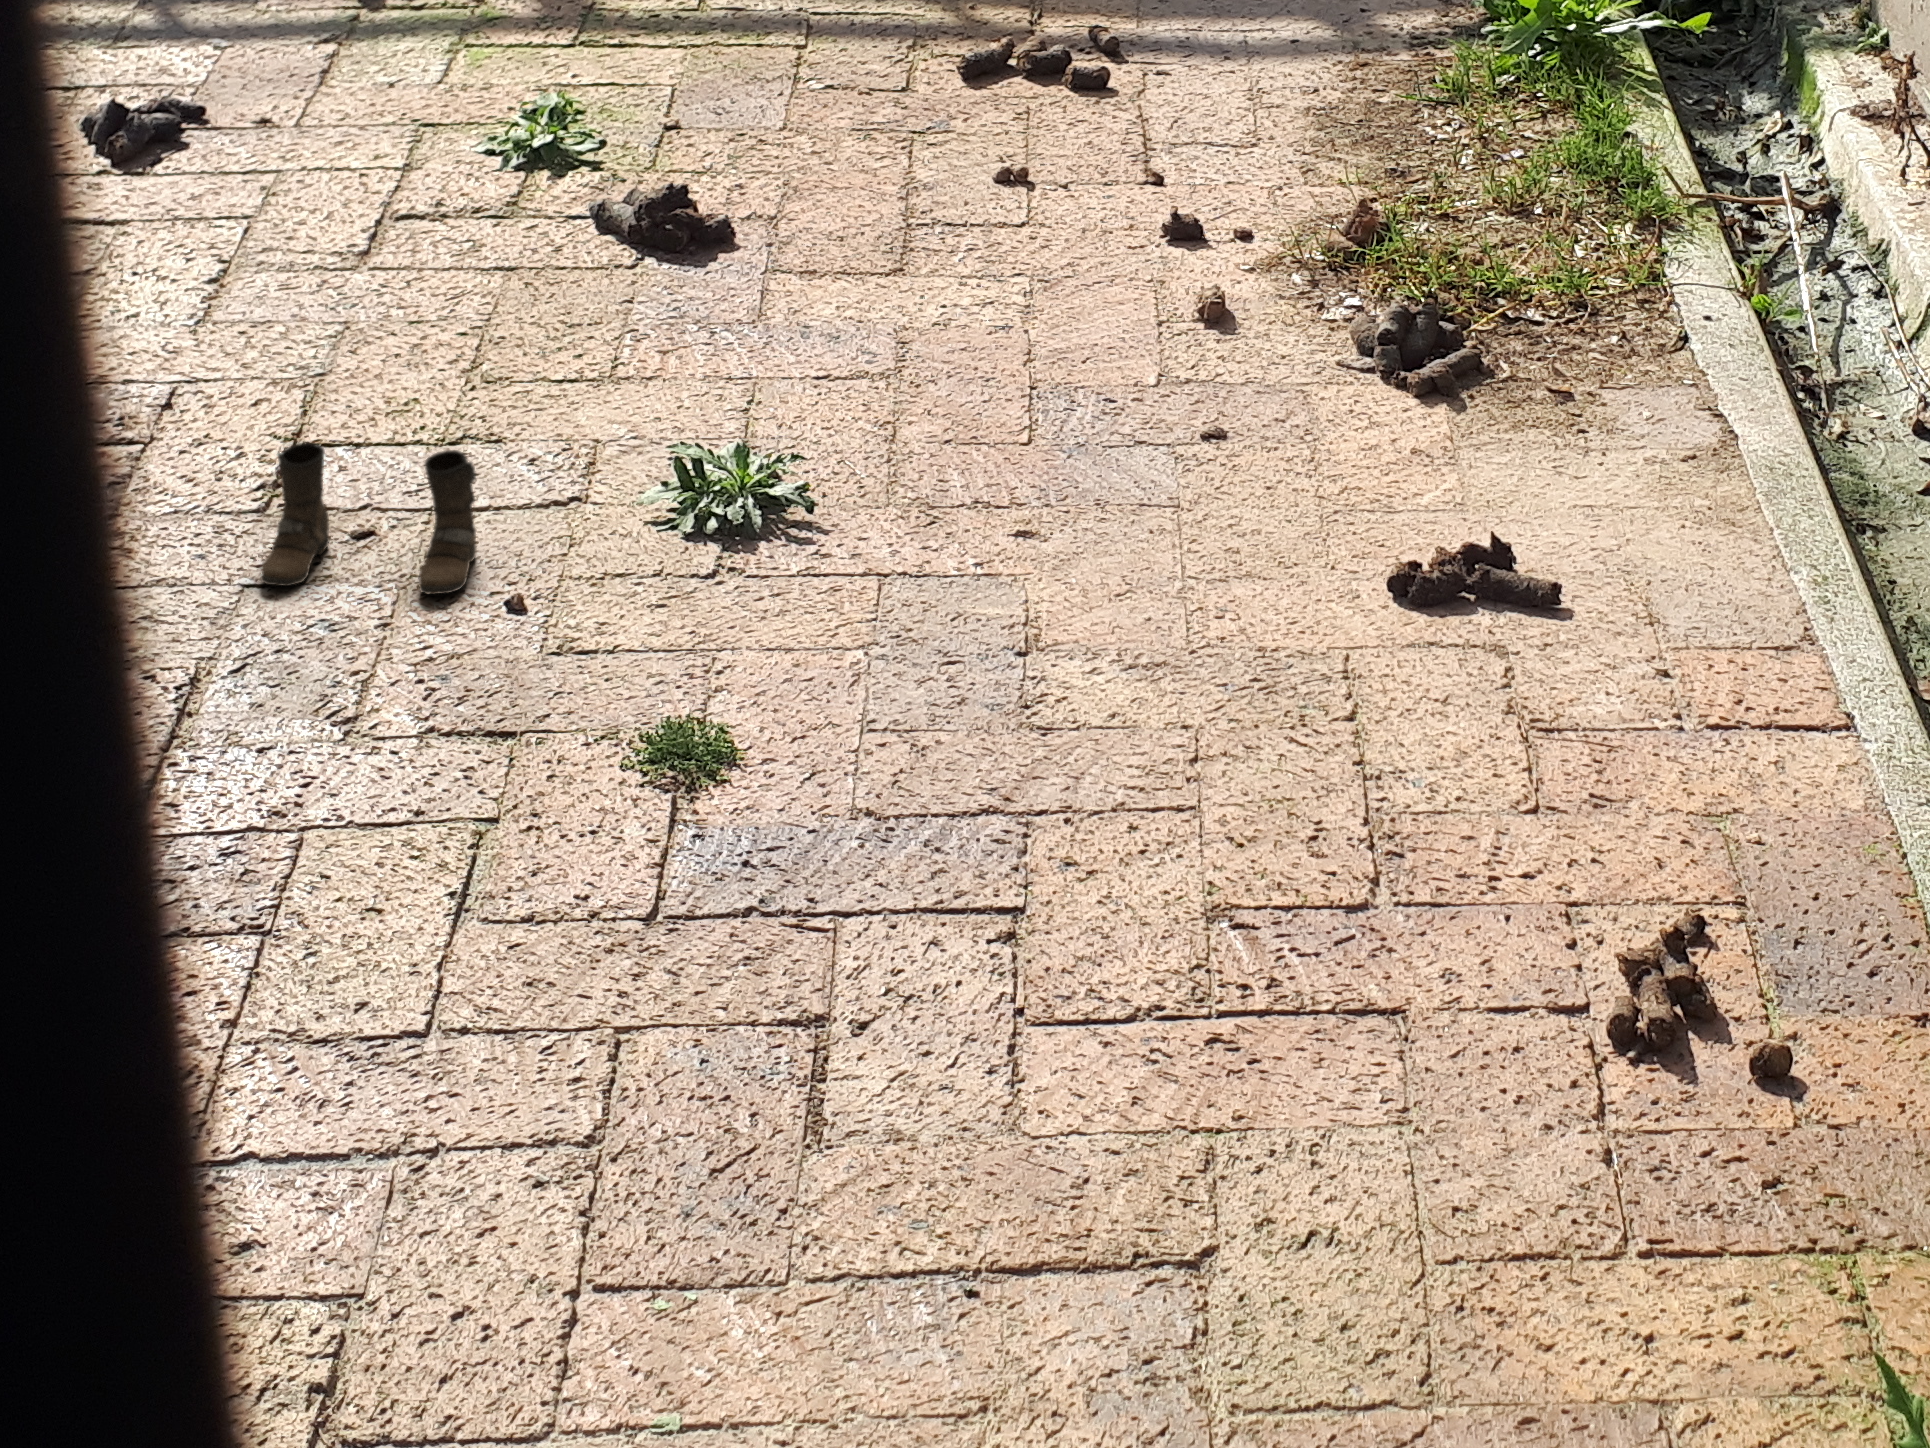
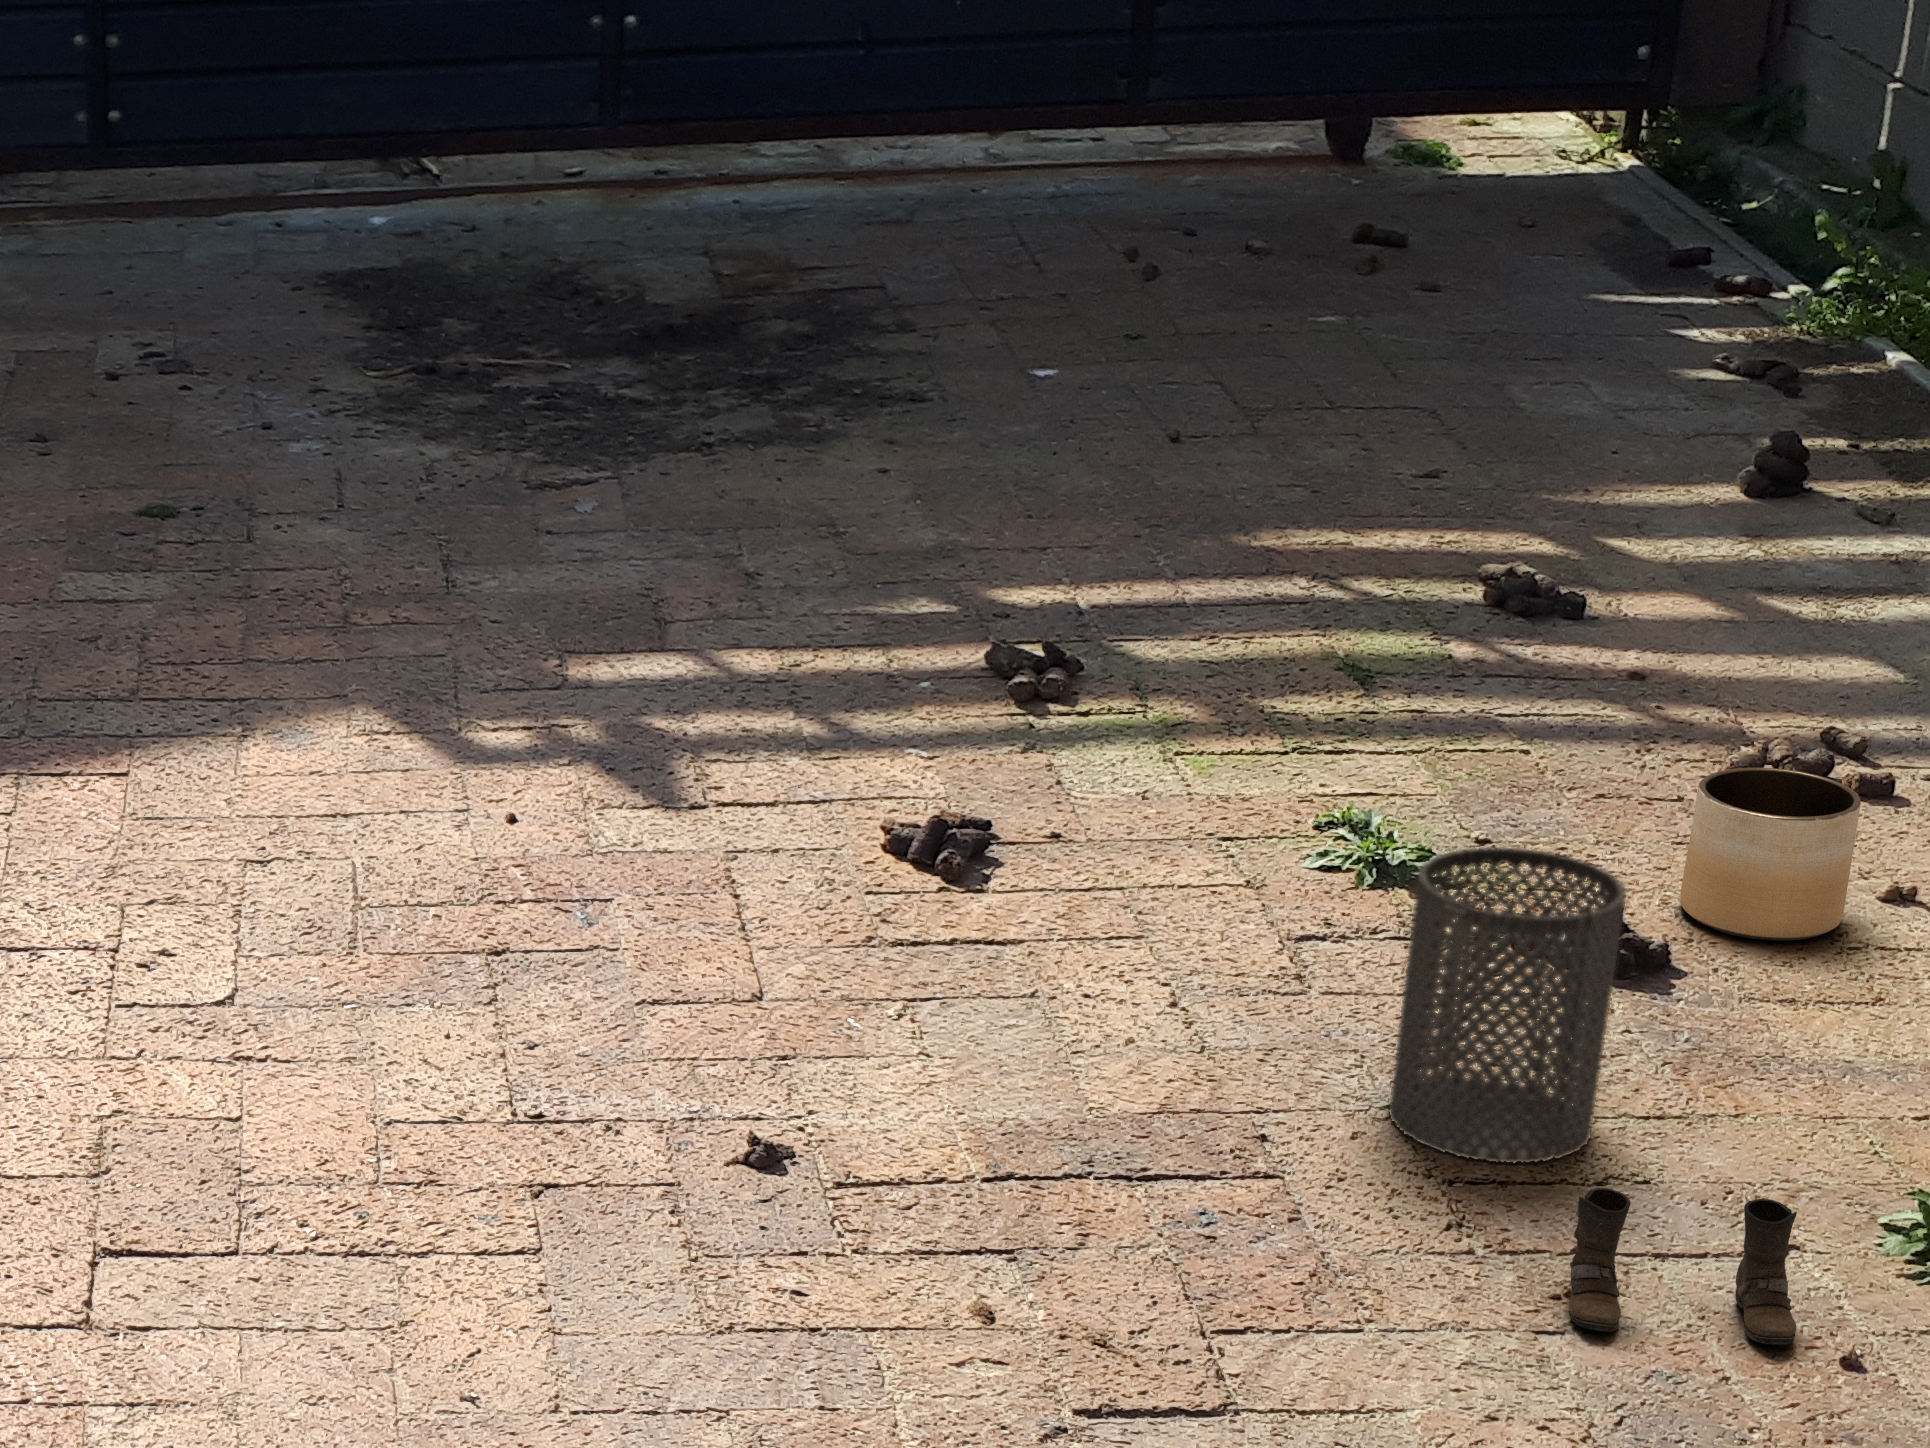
planter: none [783,51,931,218] -> present [1680,768,1861,941]
trash can: none [270,113,486,429] -> present [1389,847,1626,1163]

